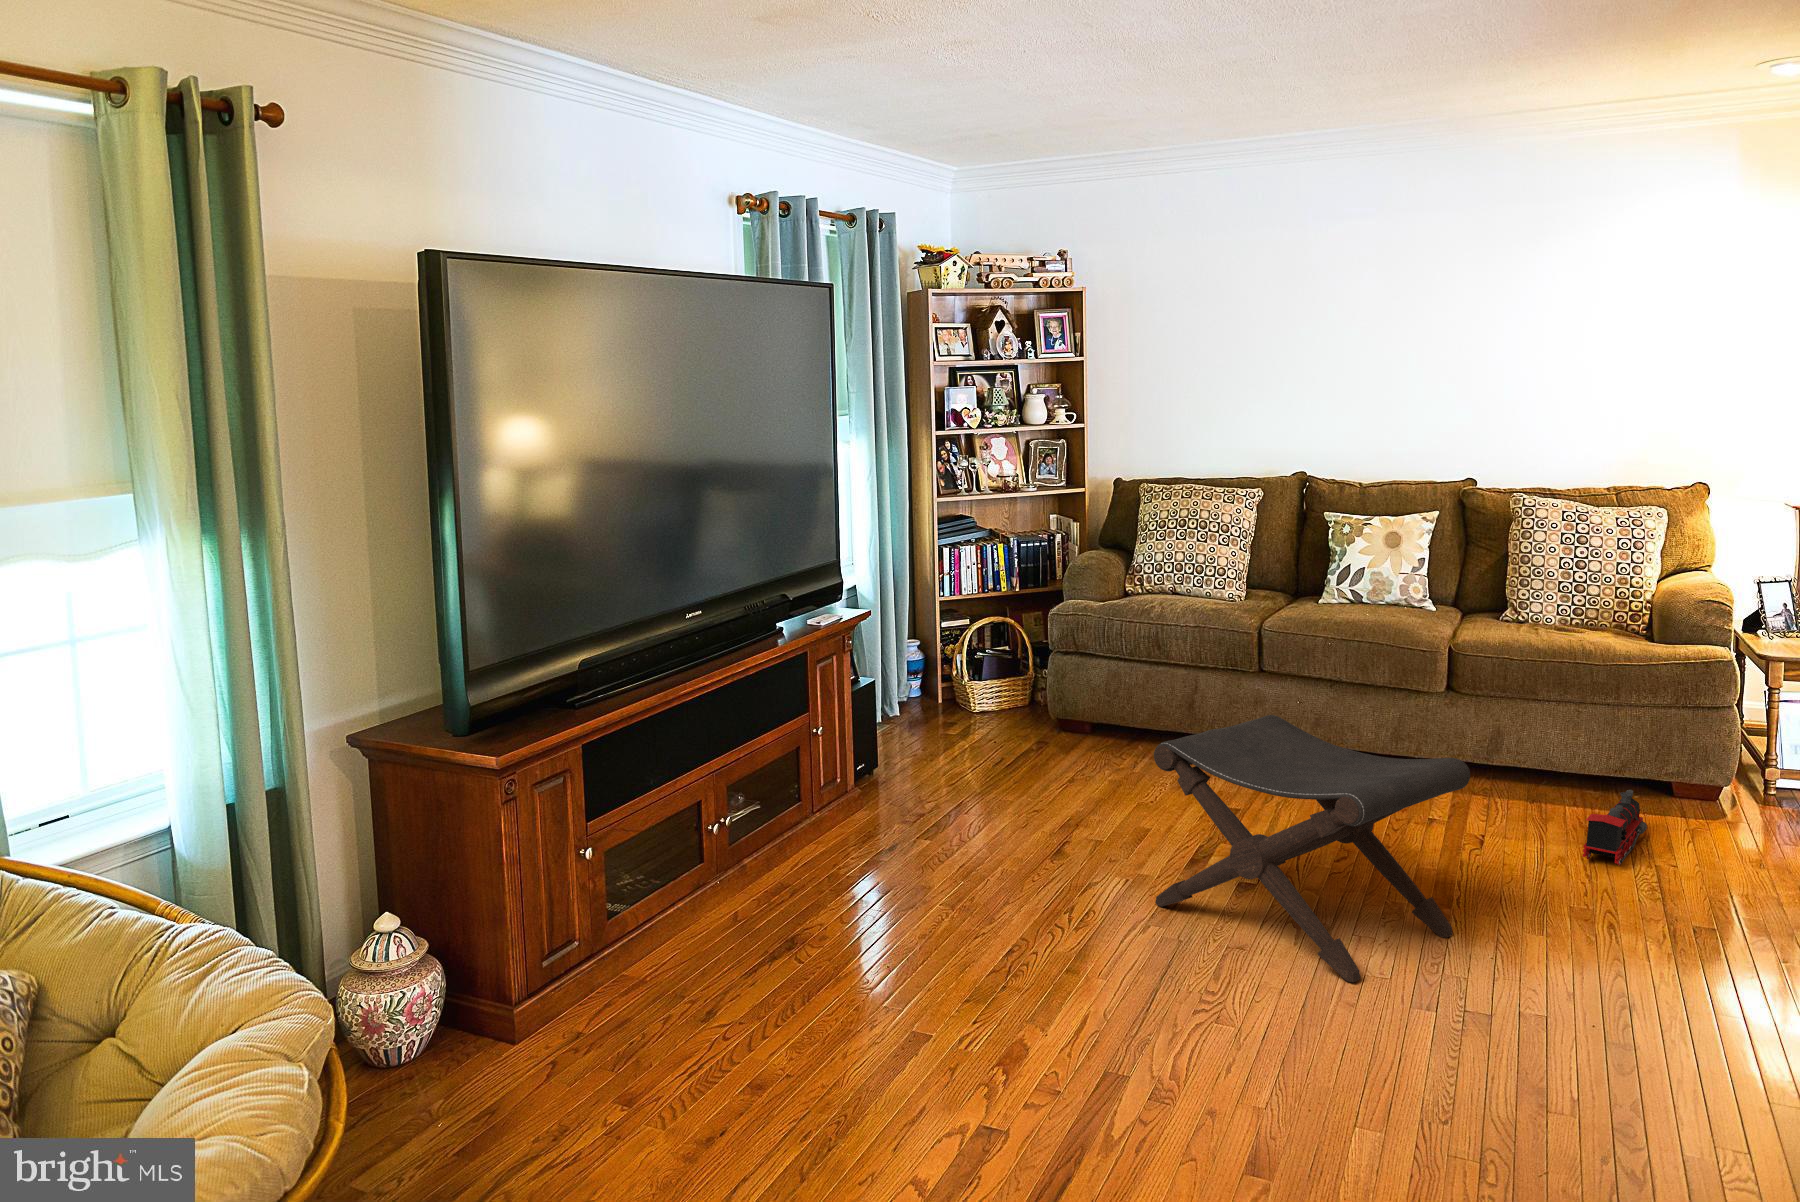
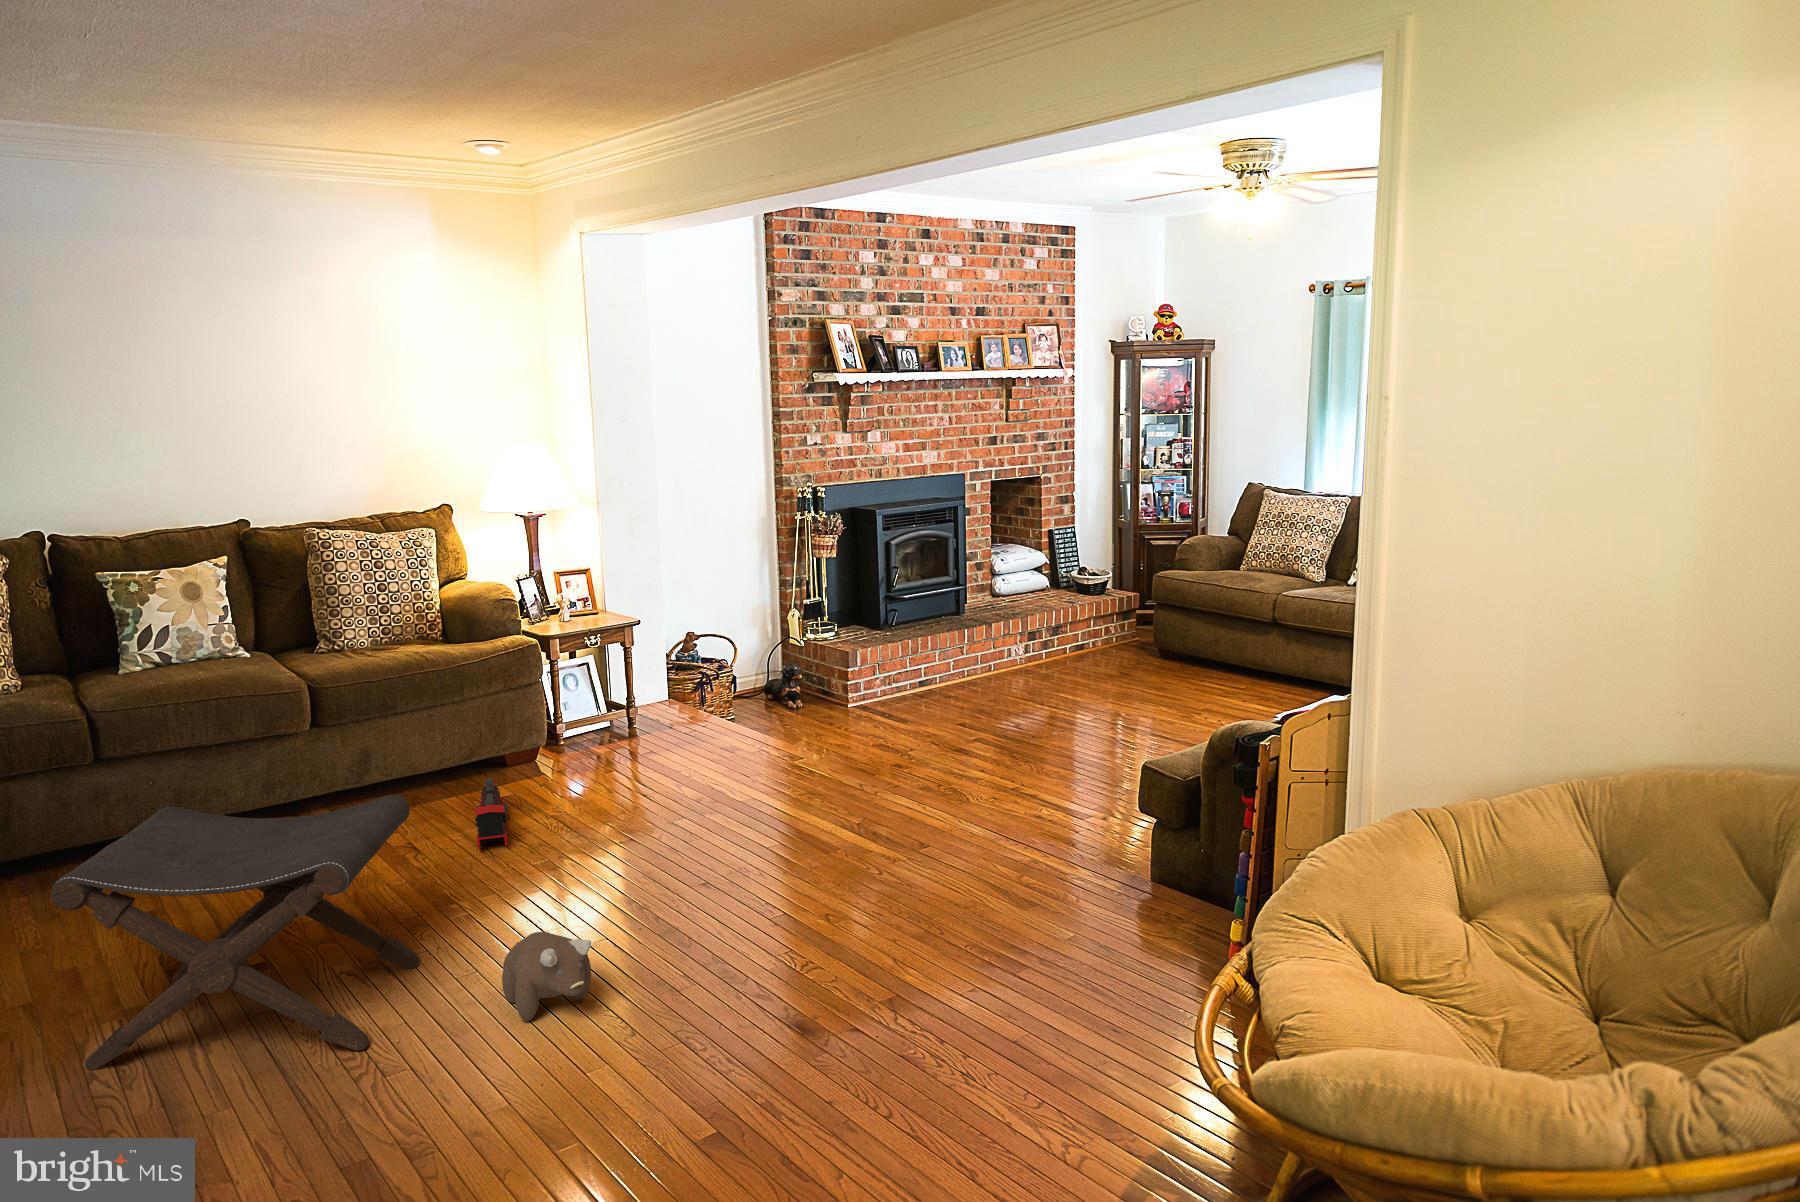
plush toy: none [1505,942,1603,1036] -> present [502,932,591,1021]

